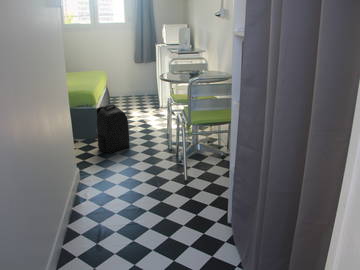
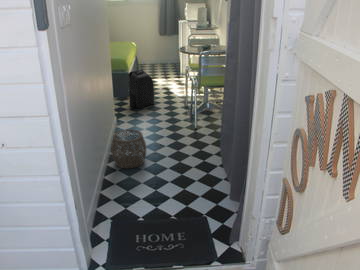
woven basket: none [66,193,120,255] -> present [111,129,147,168]

